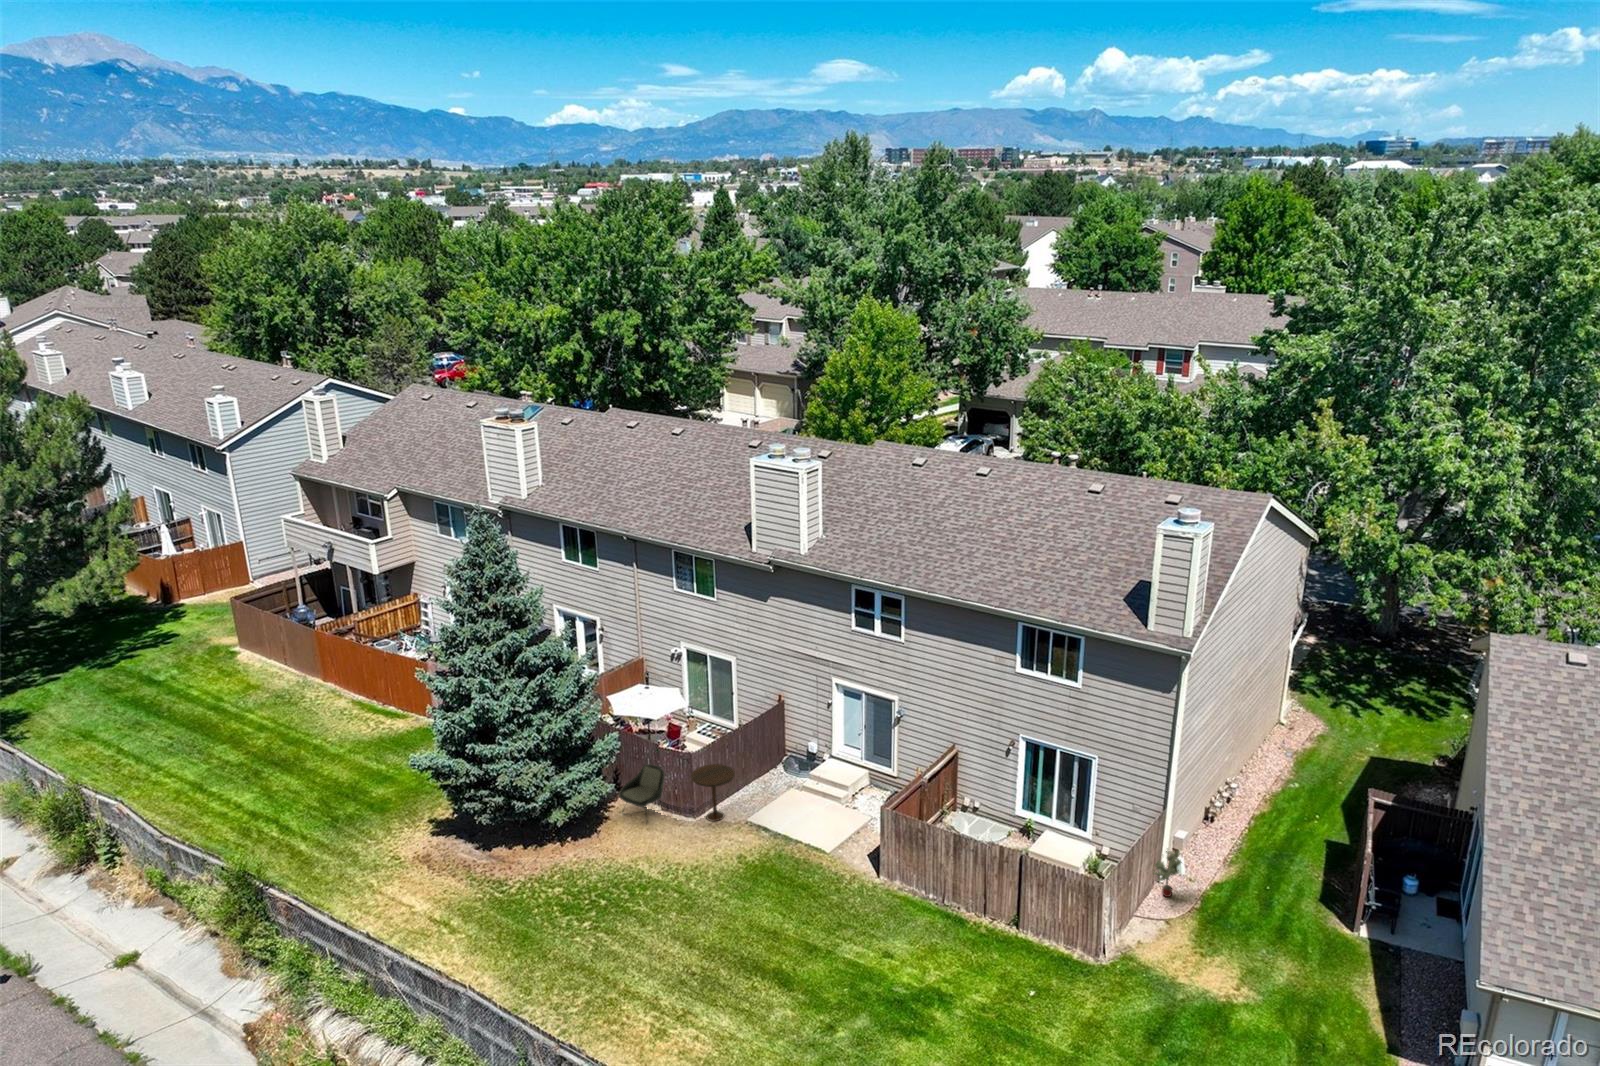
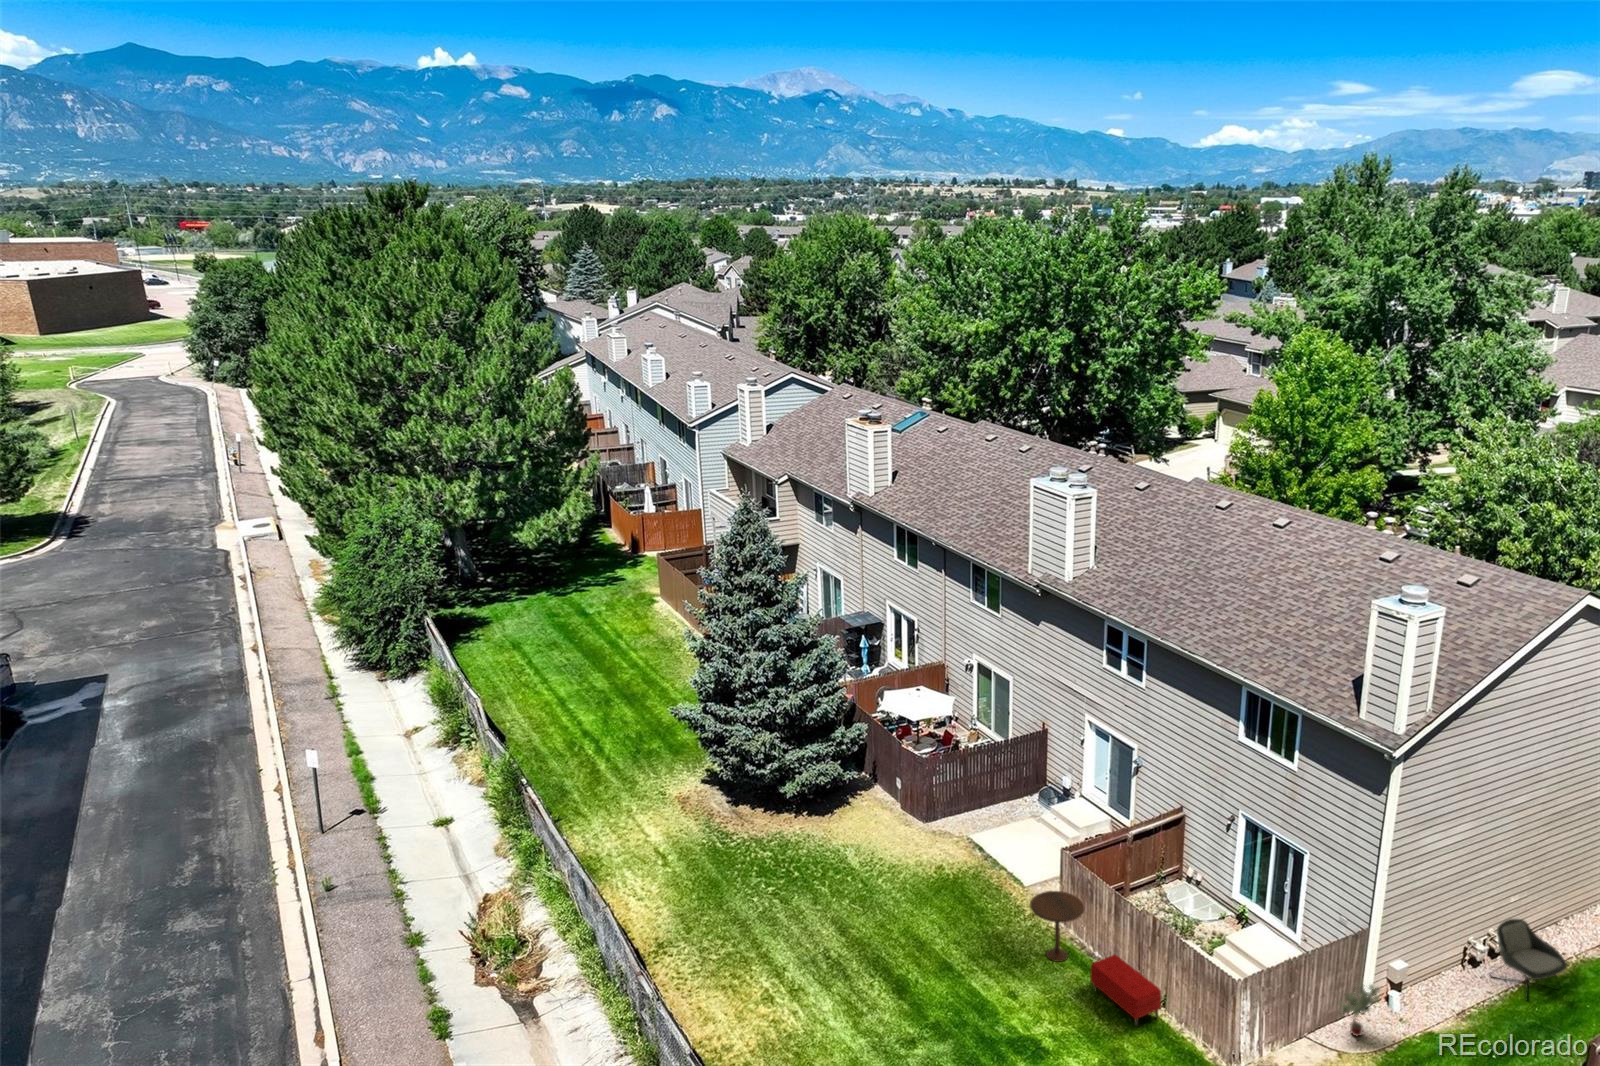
pedestal table: present [691,764,735,821] -> present [1030,891,1084,962]
lounge chair: present [619,765,667,812] -> present [1497,919,1567,998]
bench: none [958,888,1029,947] -> present [1091,955,1162,1026]

